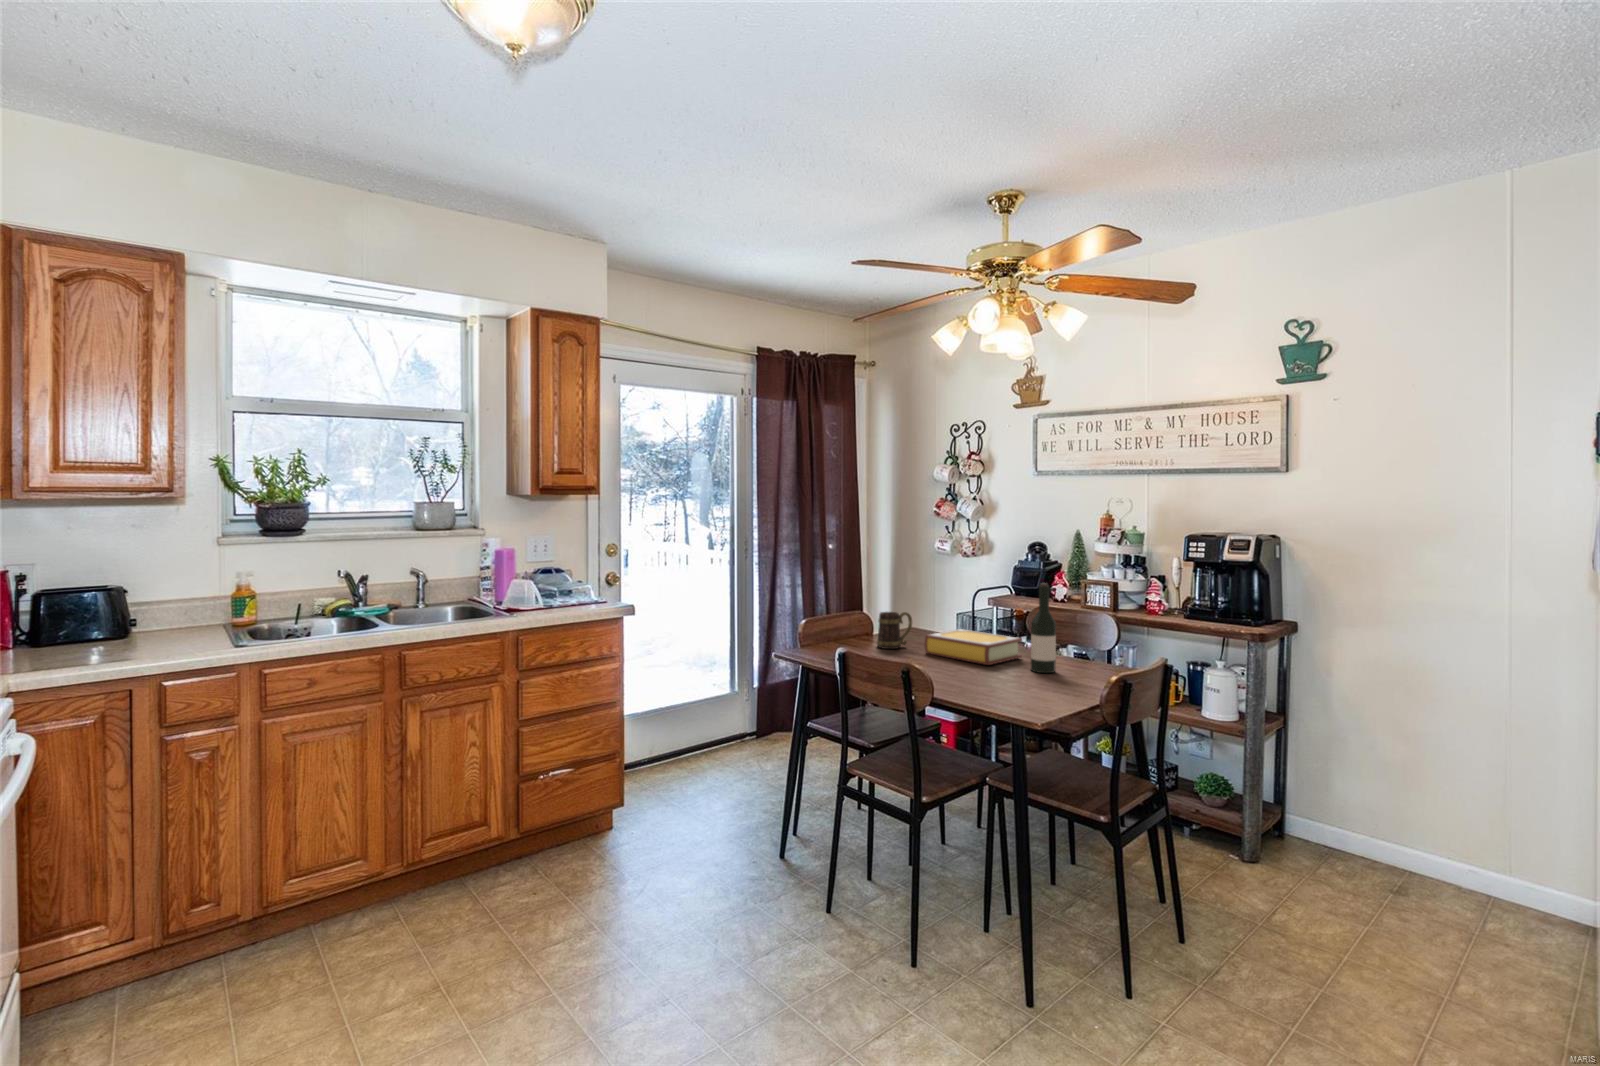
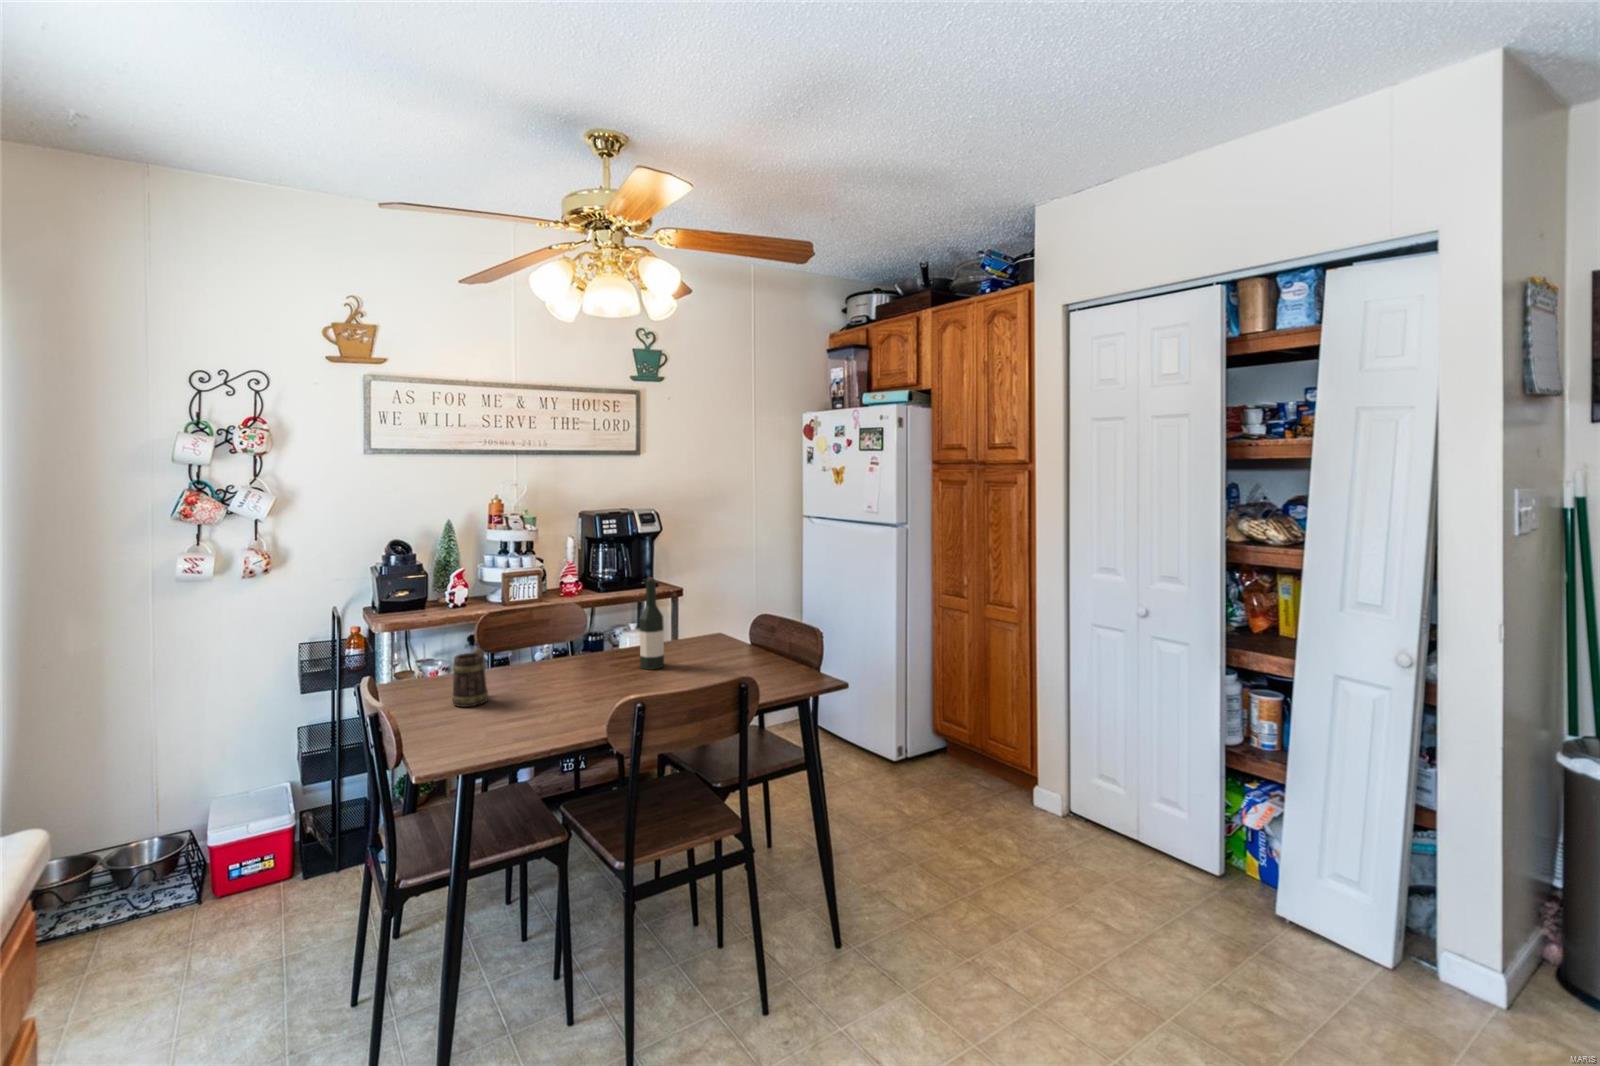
book: present [925,629,1022,665] -> none [512,642,619,692]

